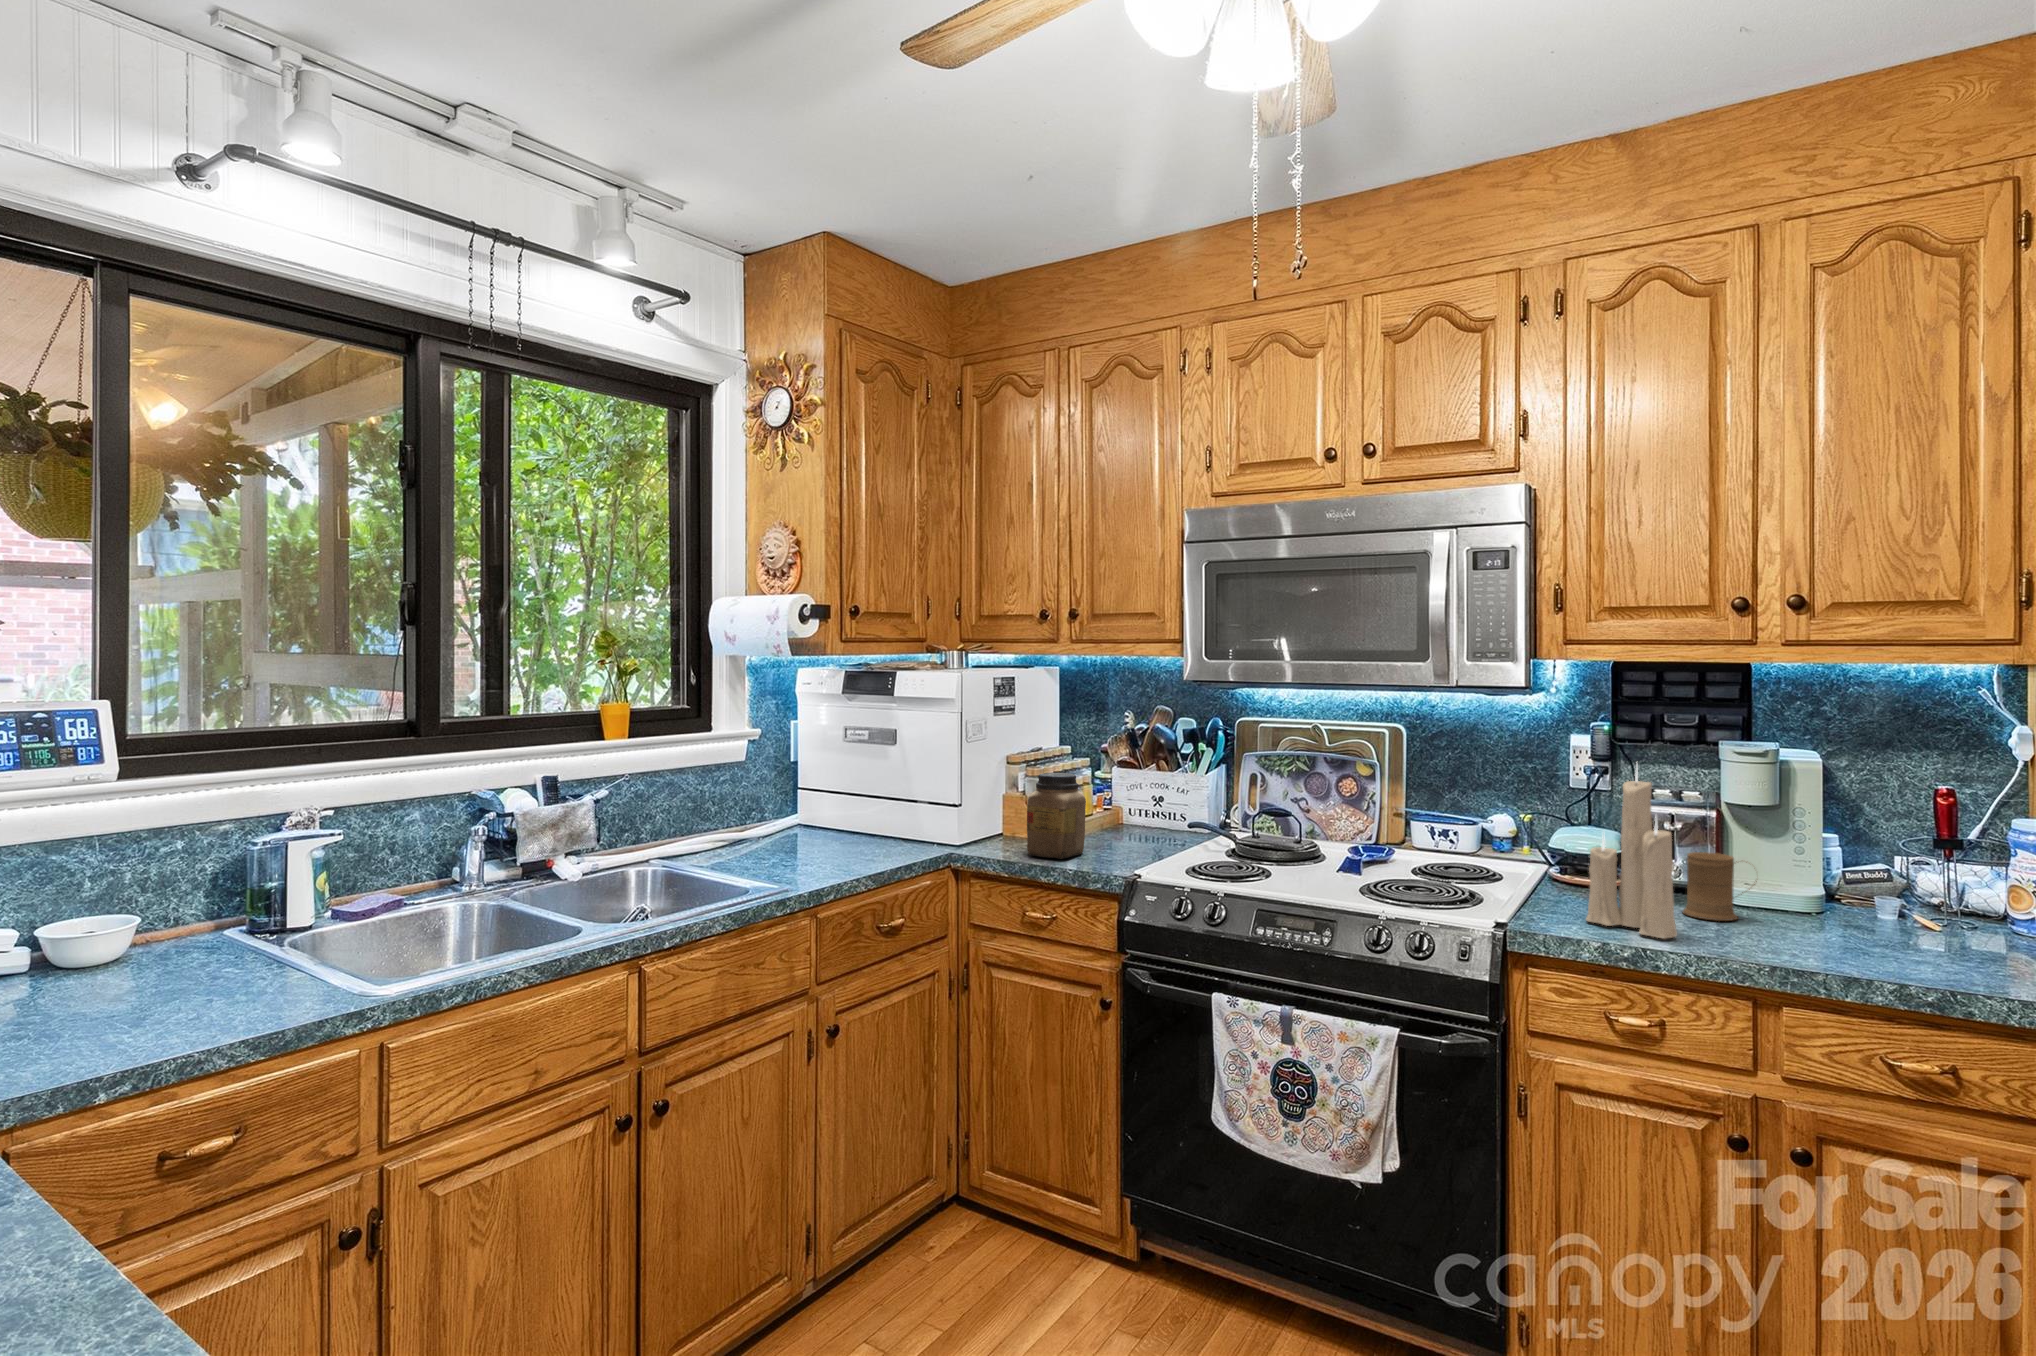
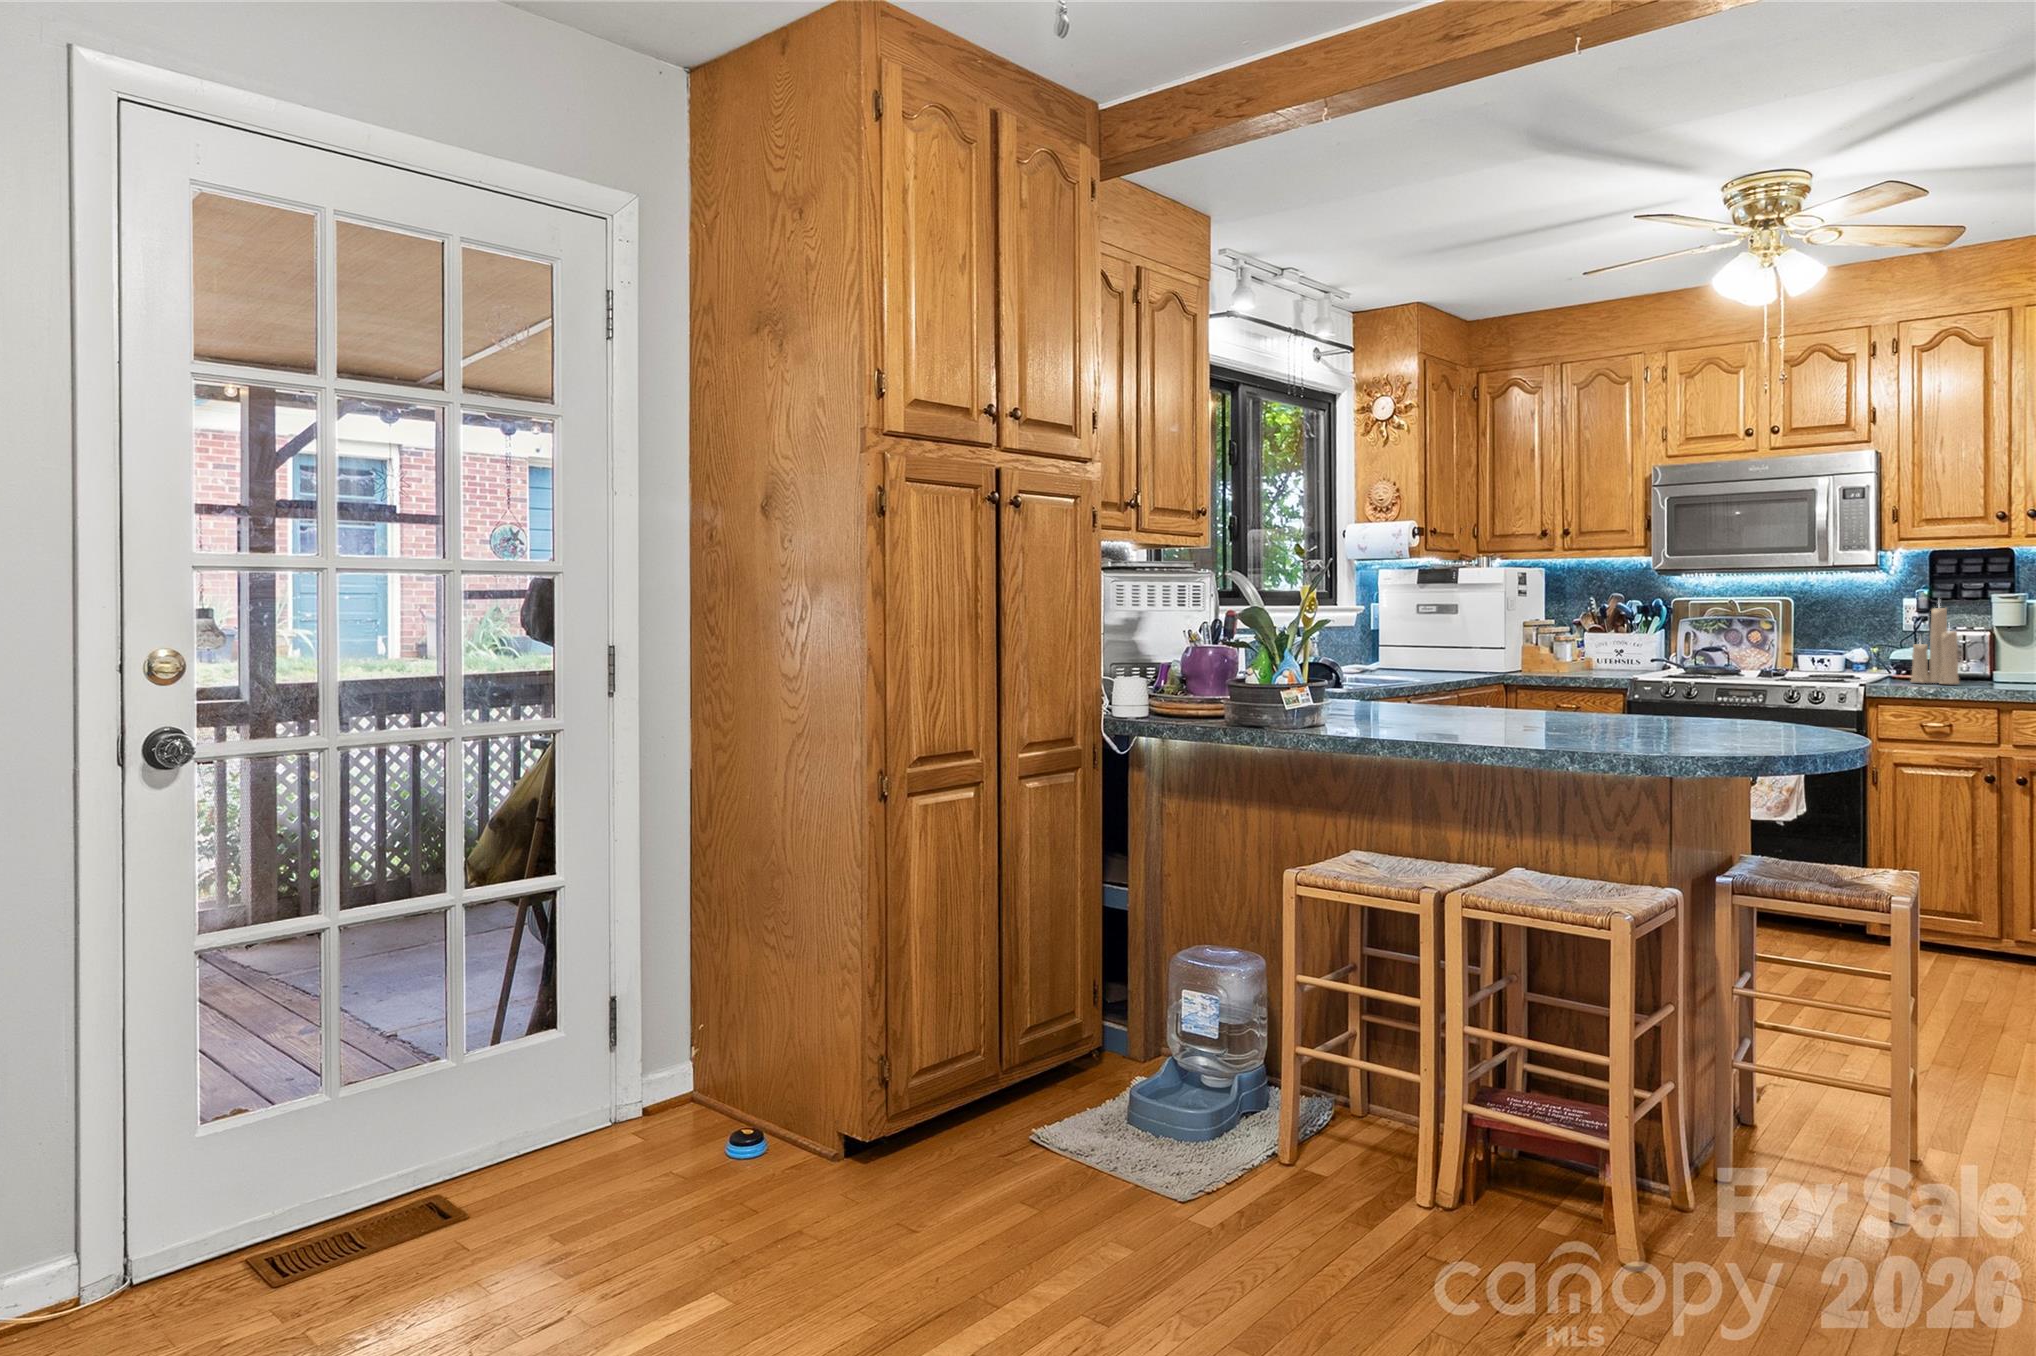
jar: present [1027,773,1086,859] -> none [1558,627,1593,675]
mug: present [1683,852,1757,921] -> none [1965,649,2008,682]

